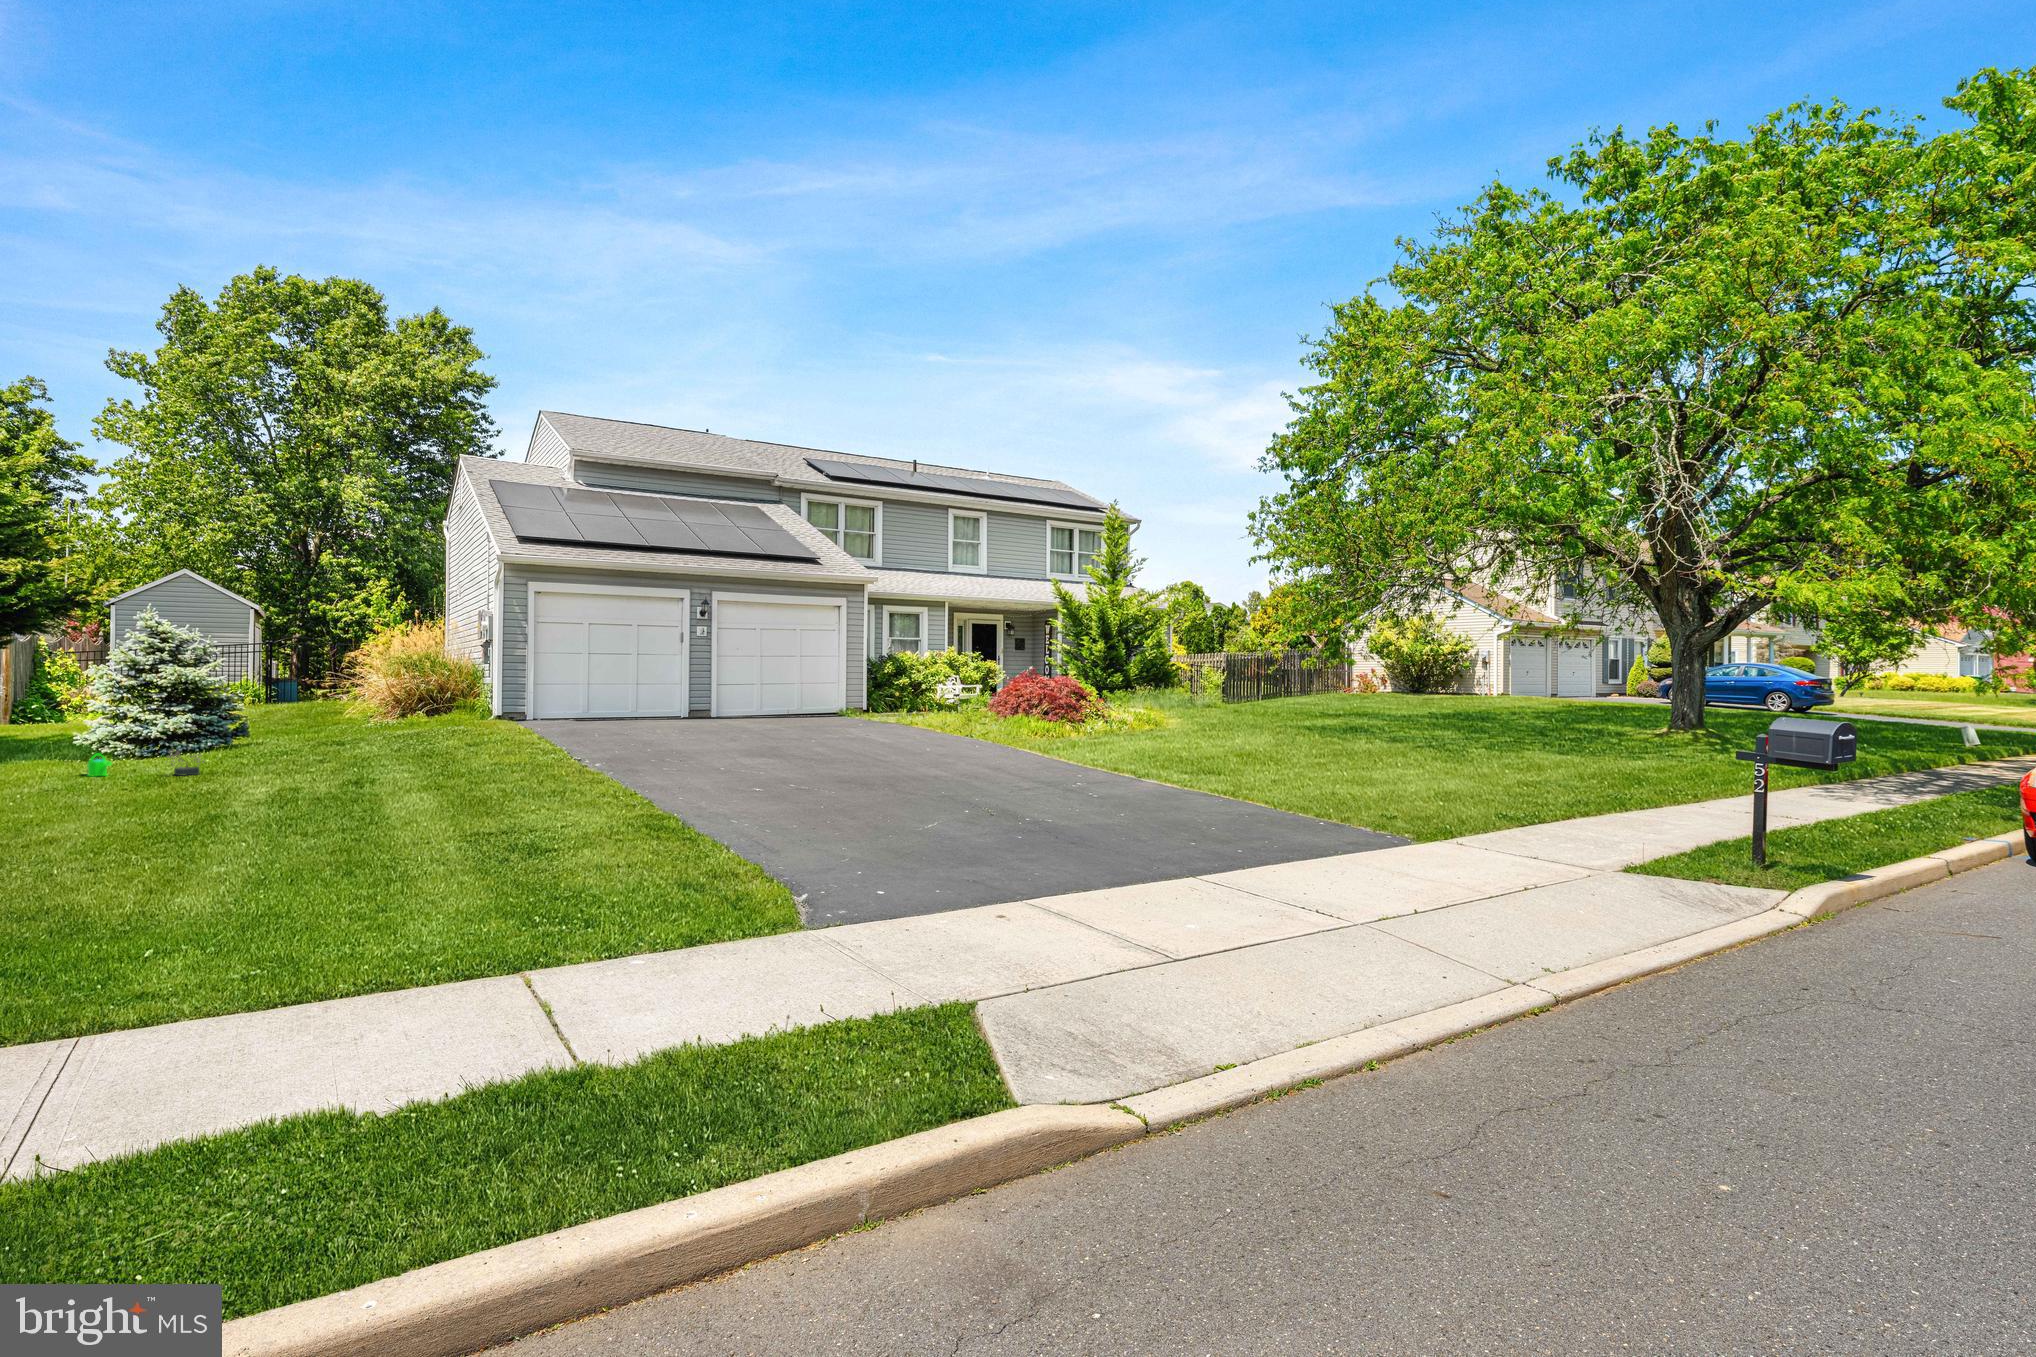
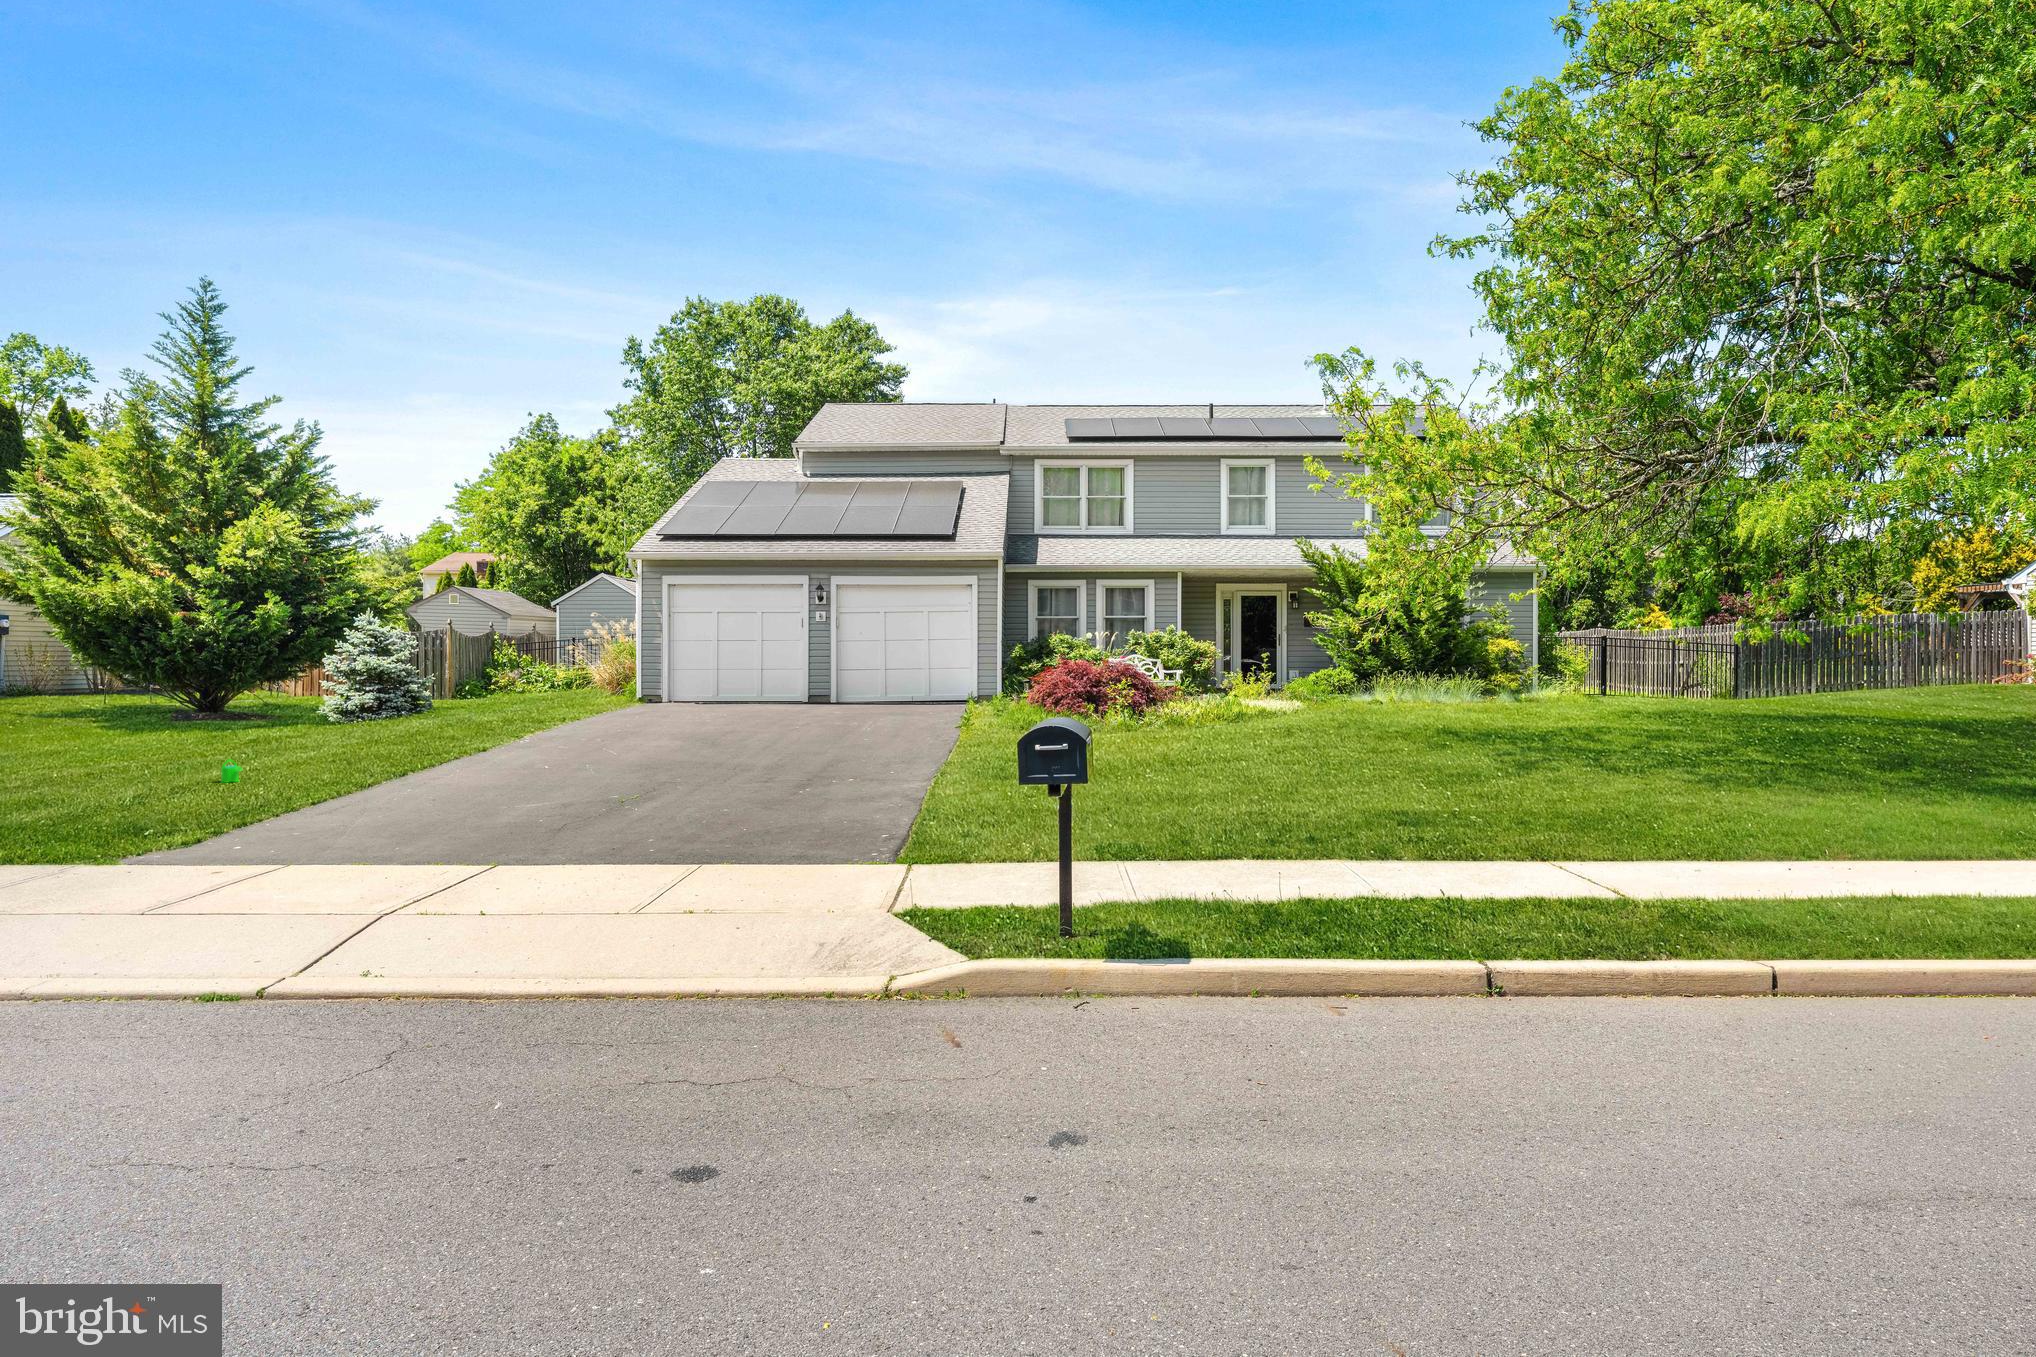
decorative plant: present [167,754,200,776] -> none [292,753,329,779]

